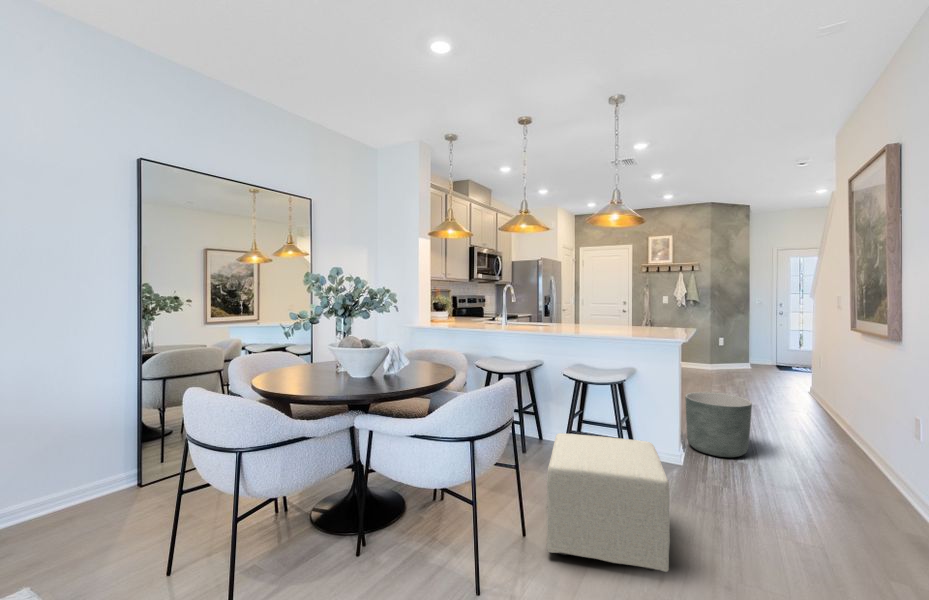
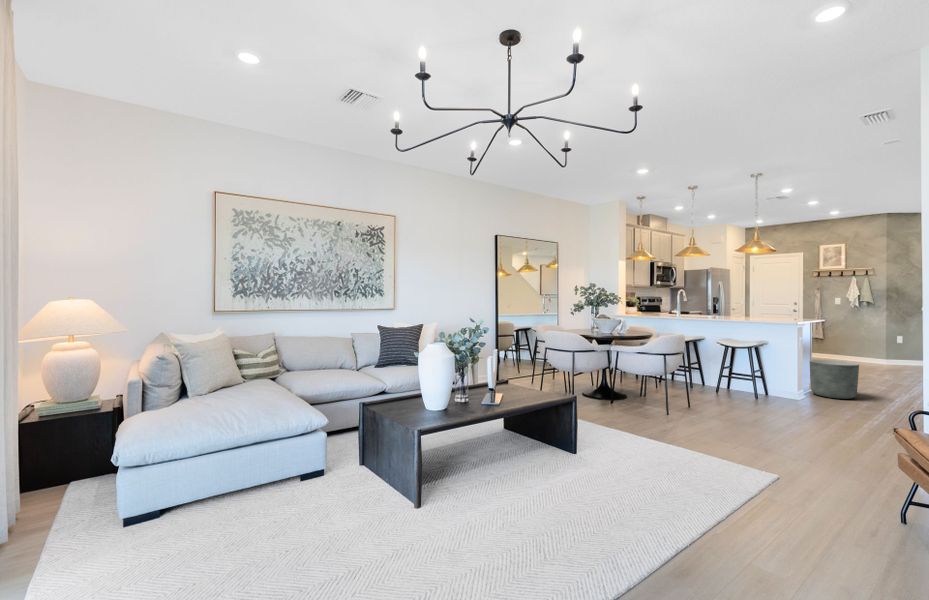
ottoman: present [547,433,670,572] -> none [697,364,762,418]

